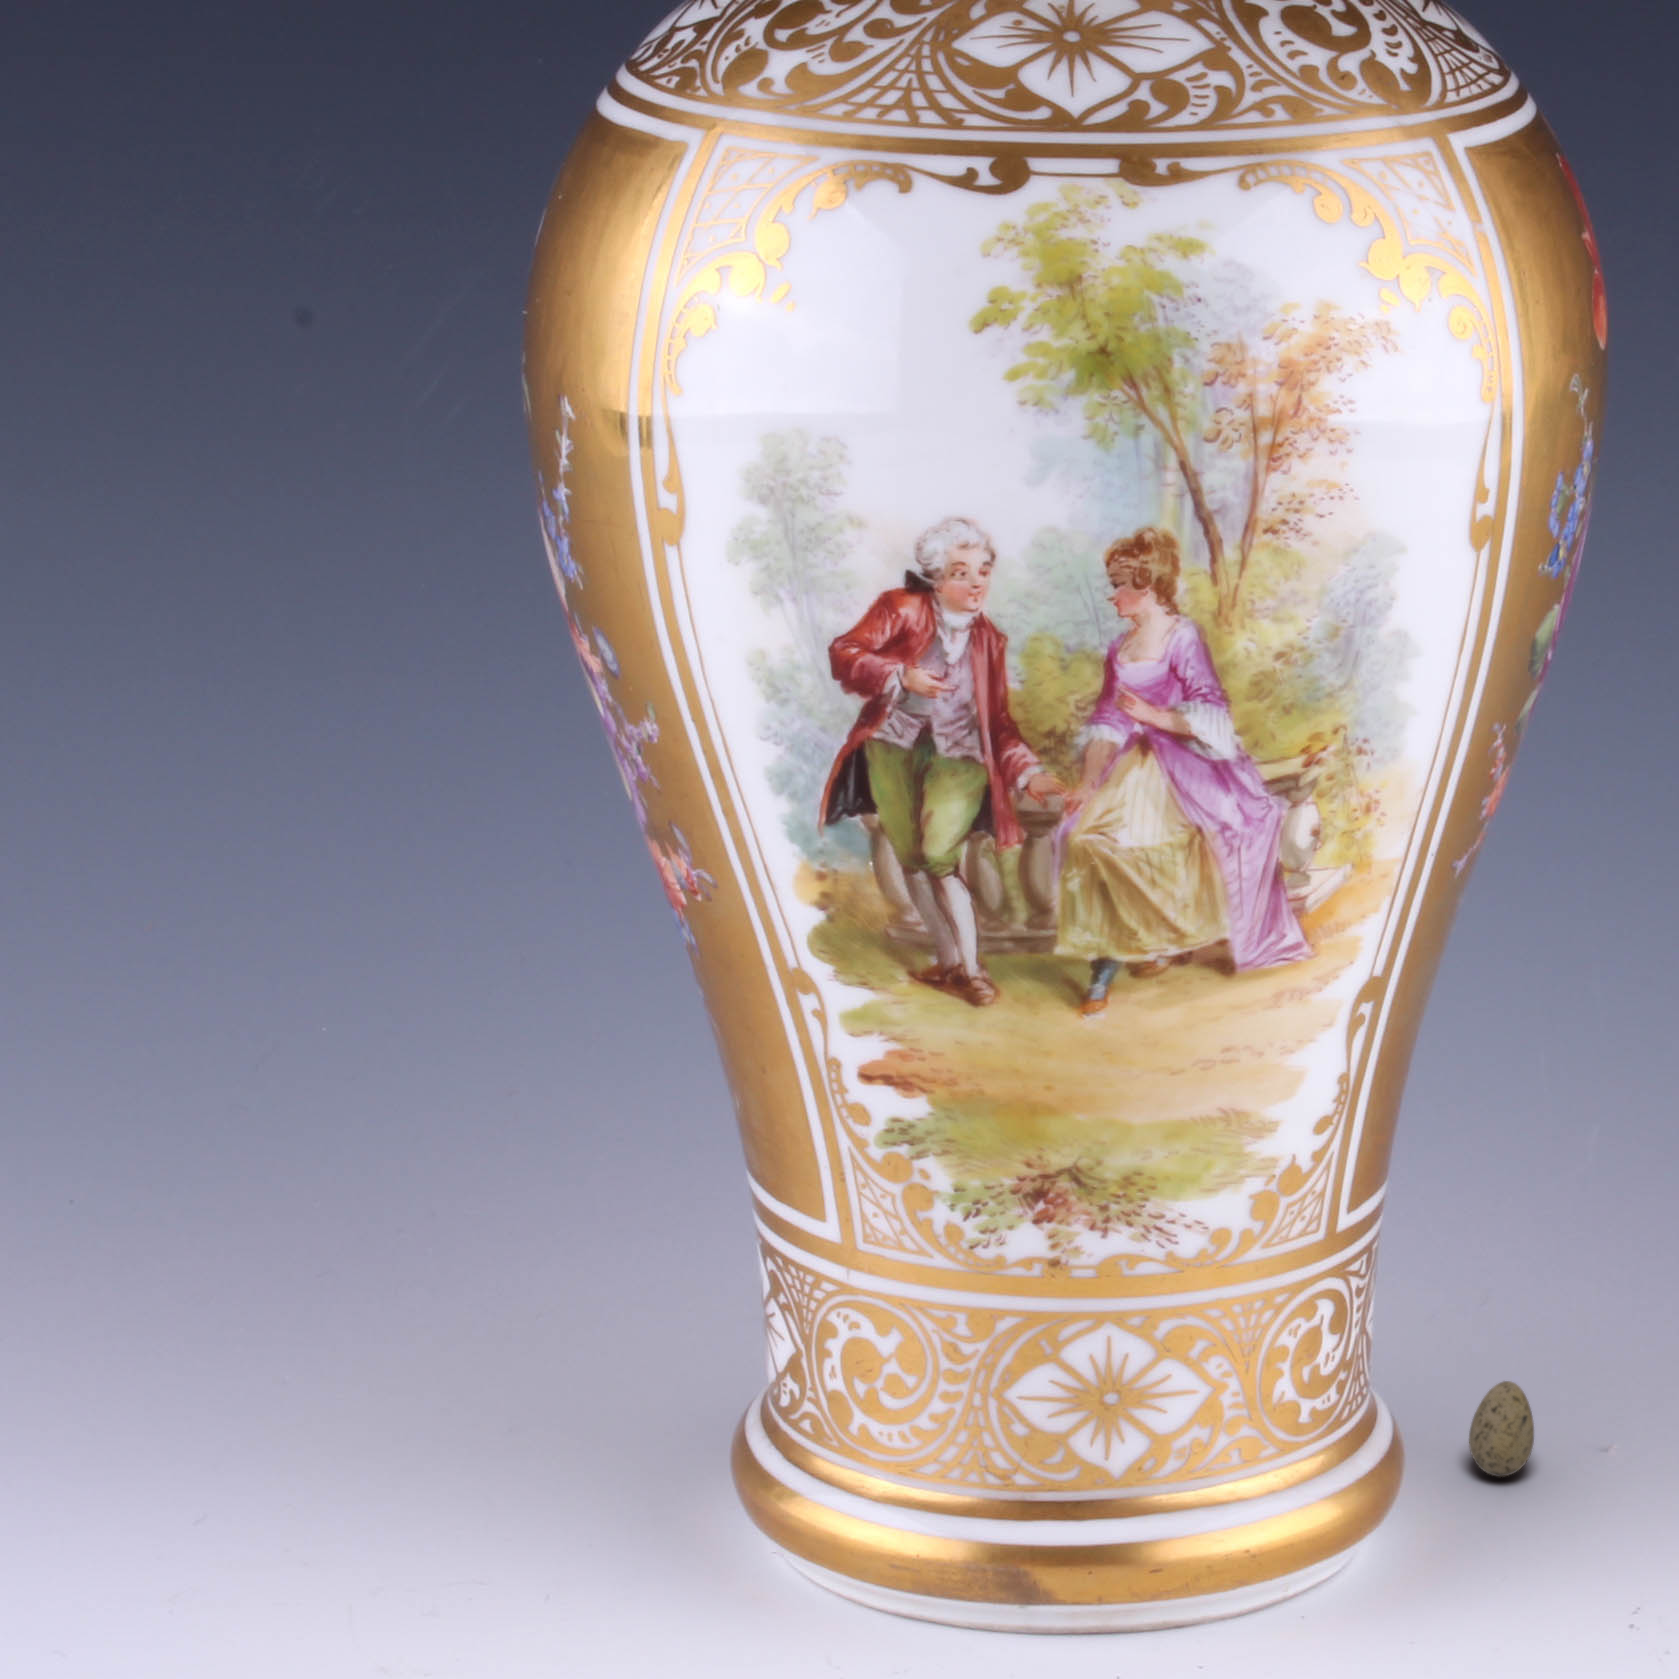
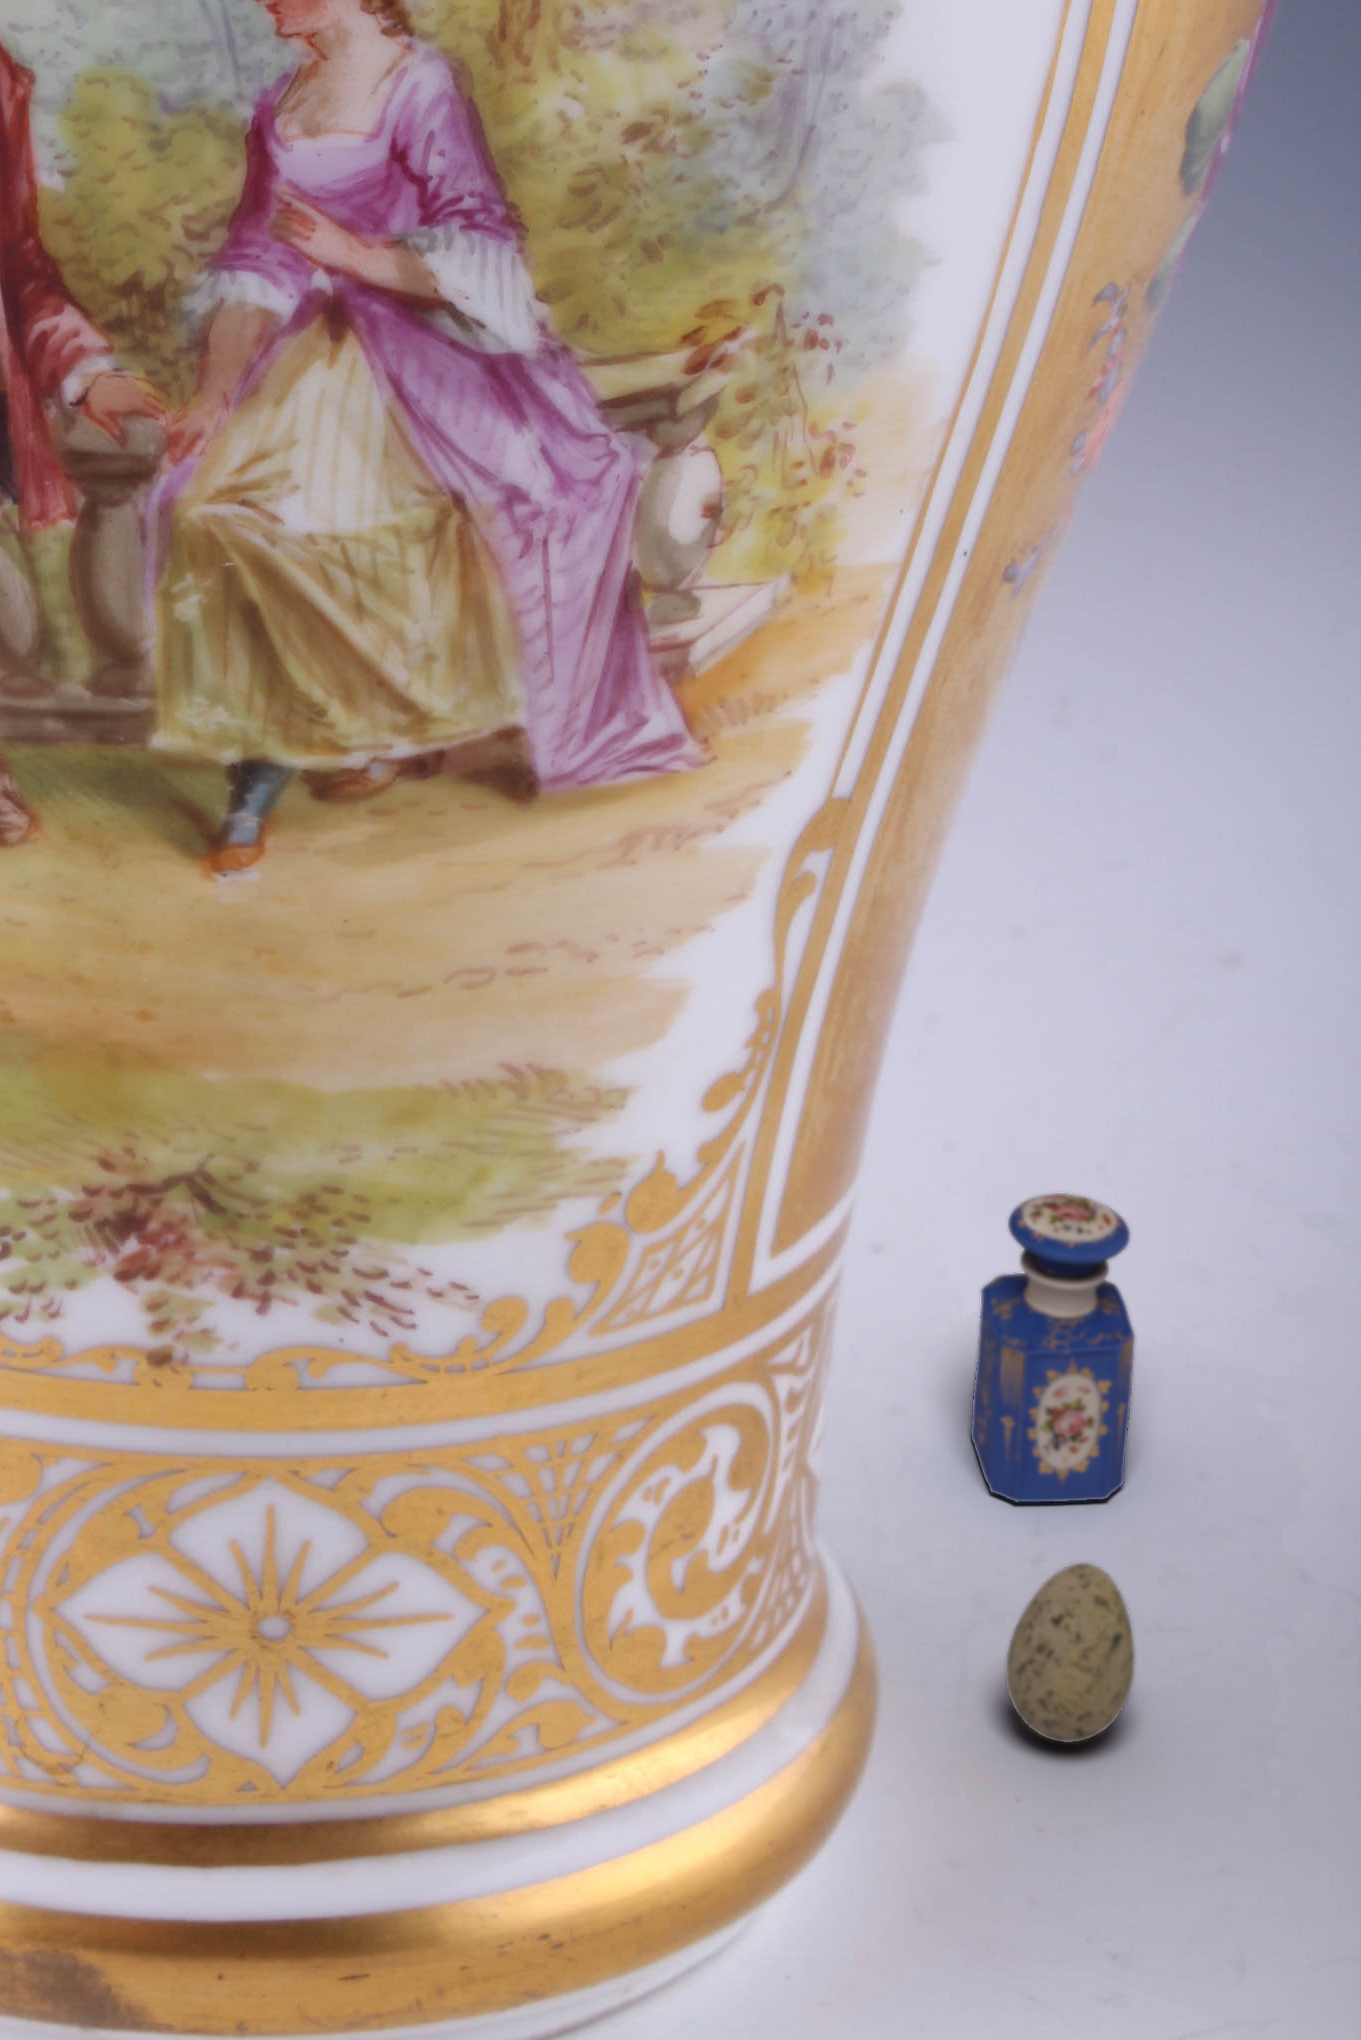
perfume bottle: none [1446,1208,1529,1372] -> present [971,1193,1135,1502]

